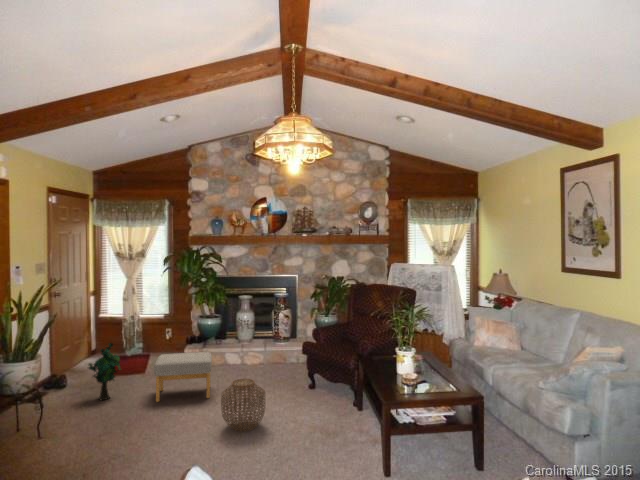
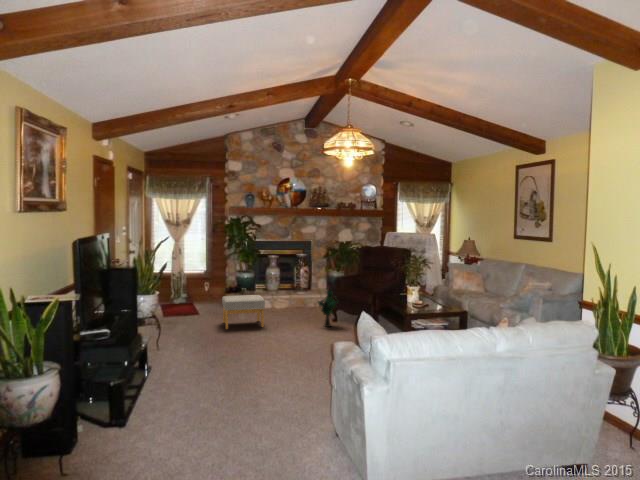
decorative plant: present [89,343,121,400] -> present [318,288,338,327]
woven basket: present [221,379,265,432] -> none [285,309,315,344]

